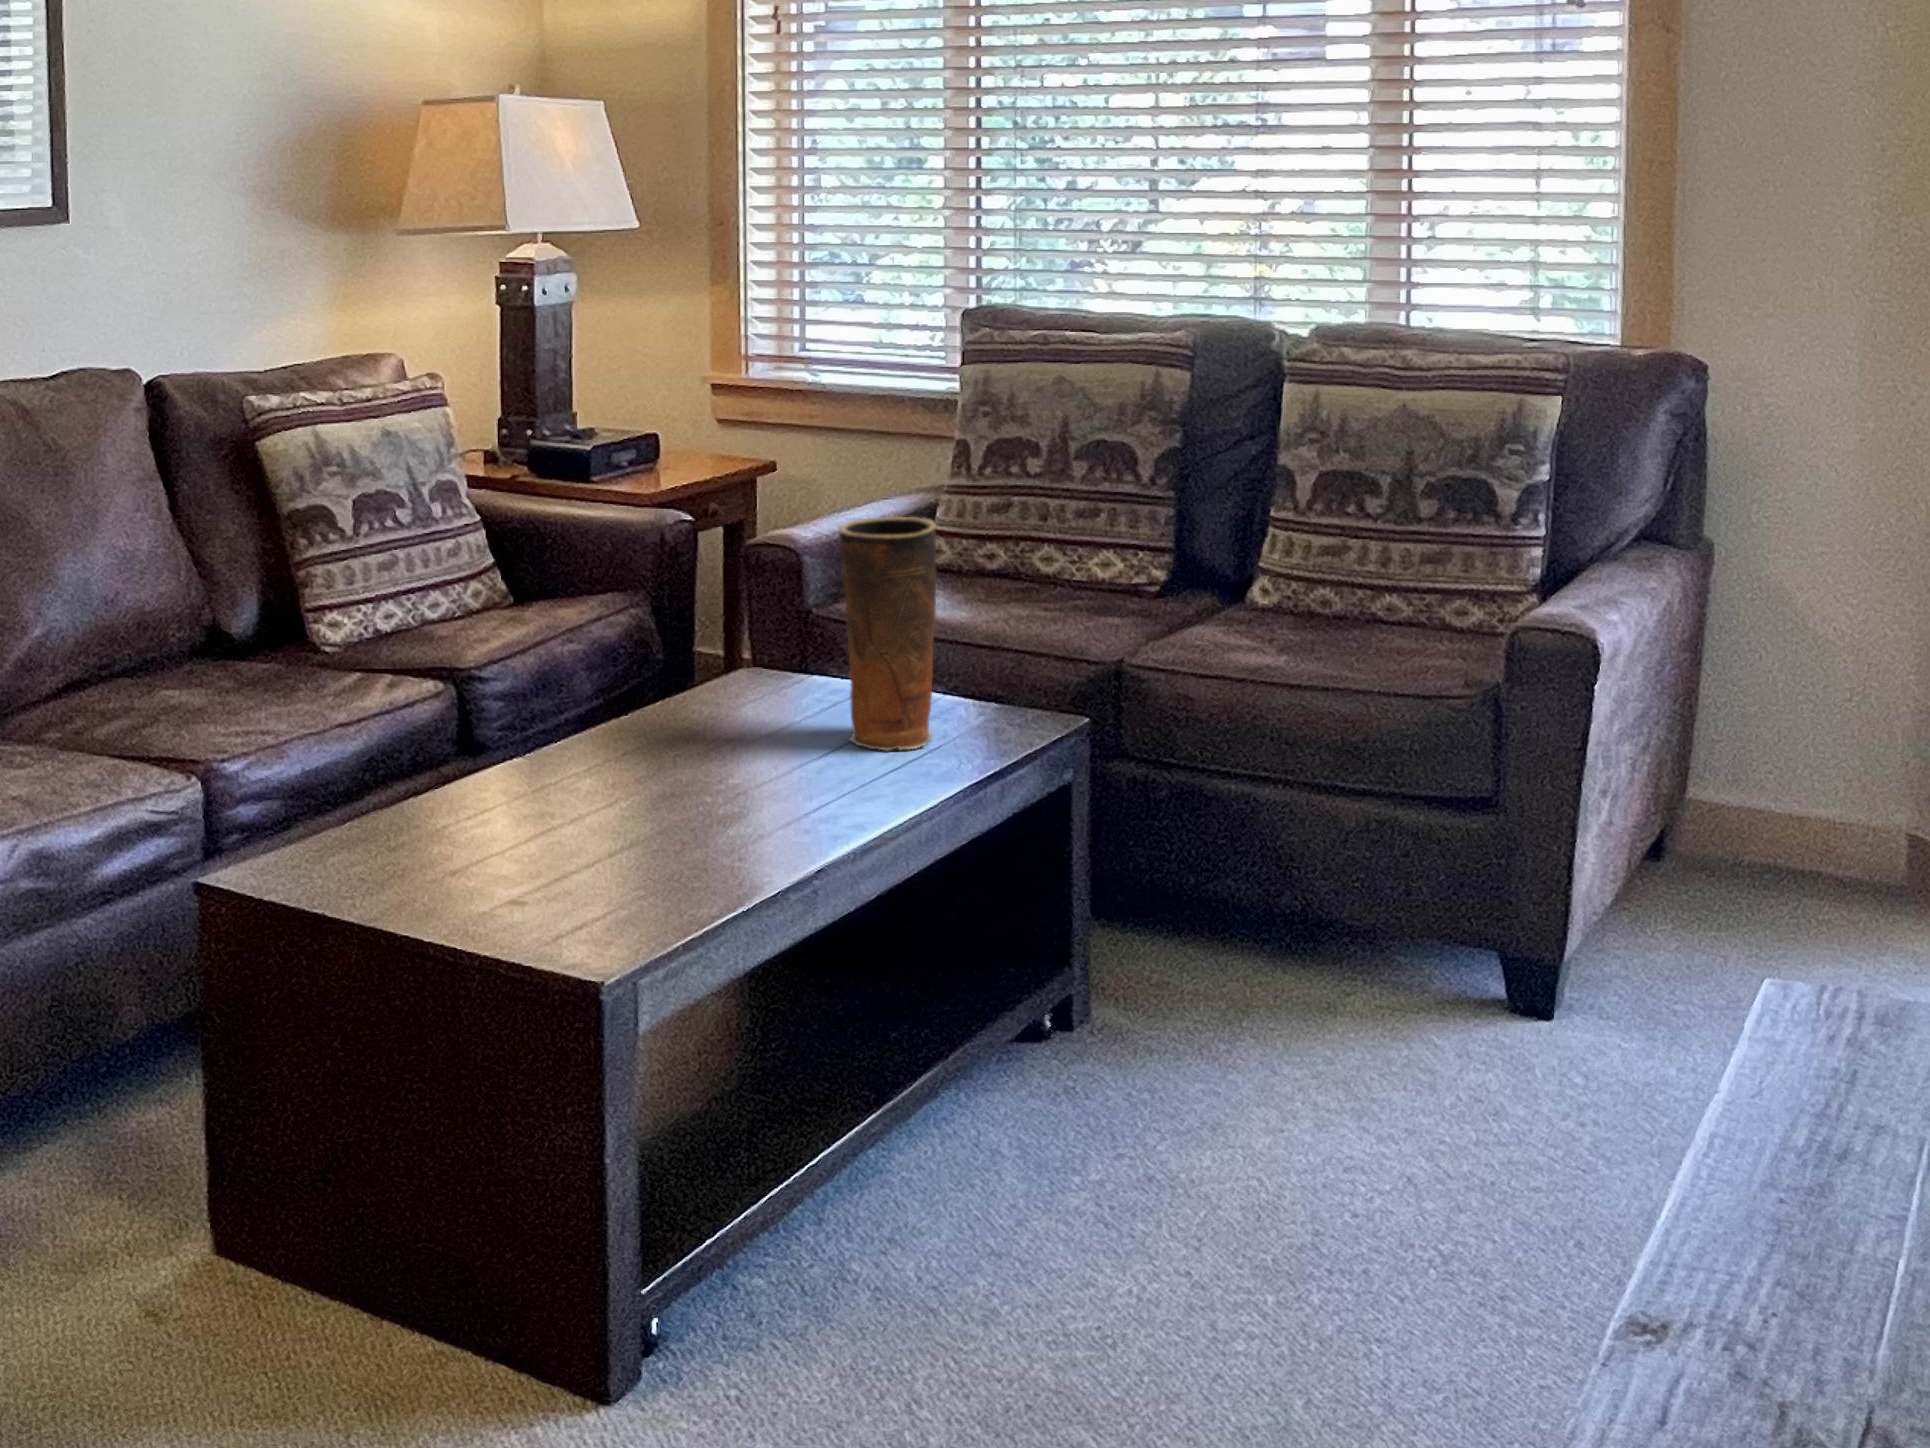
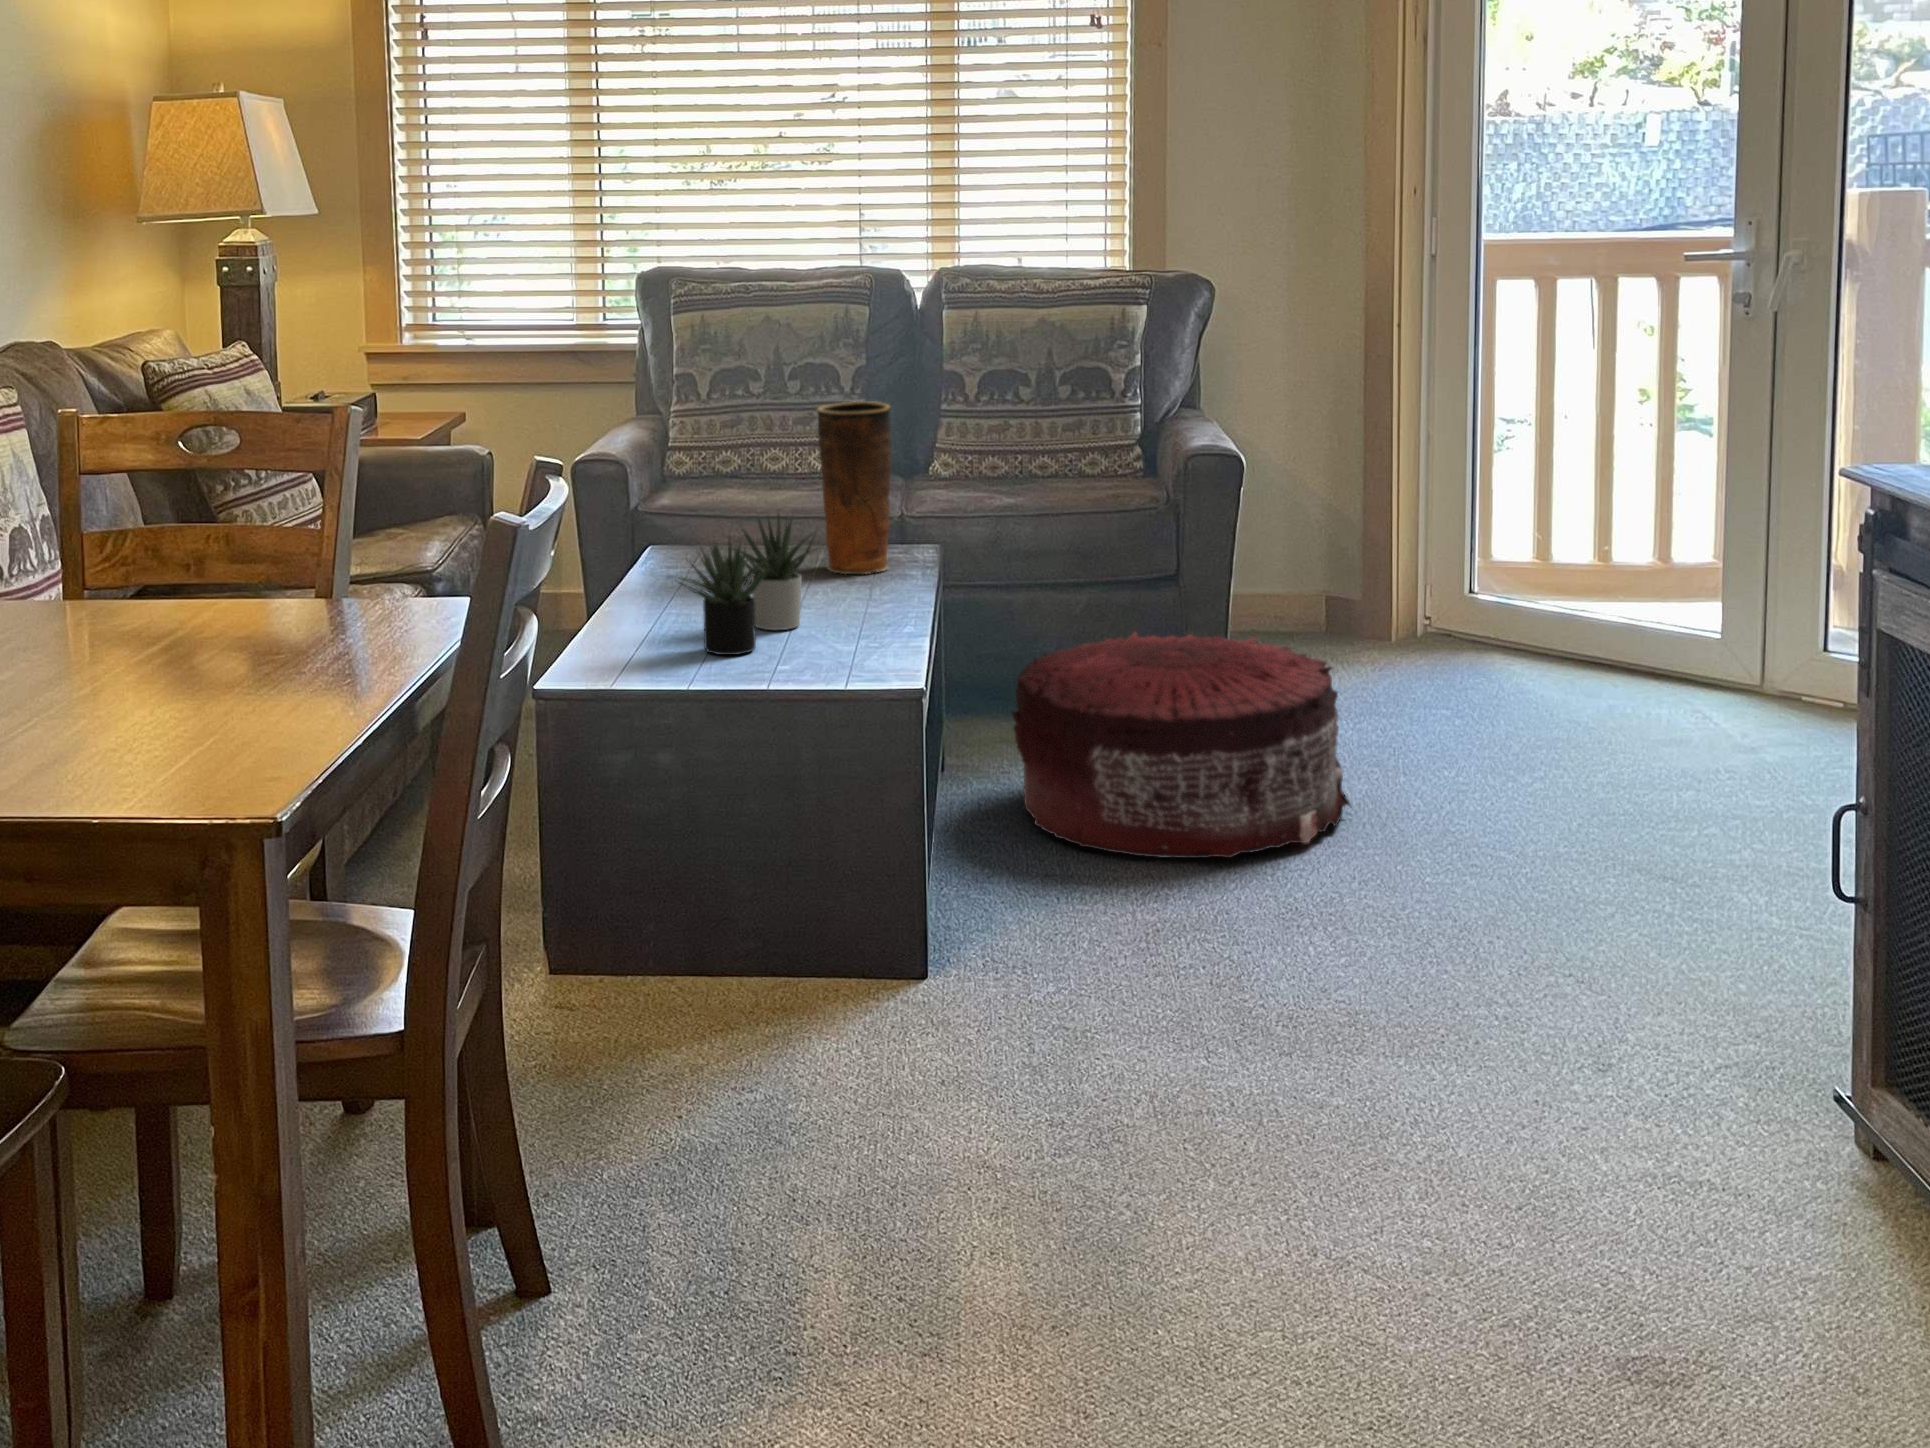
succulent plant: none [432,664,690,858] -> present [681,514,816,655]
pouf: none [1065,880,1550,1283] -> present [1012,632,1350,858]

